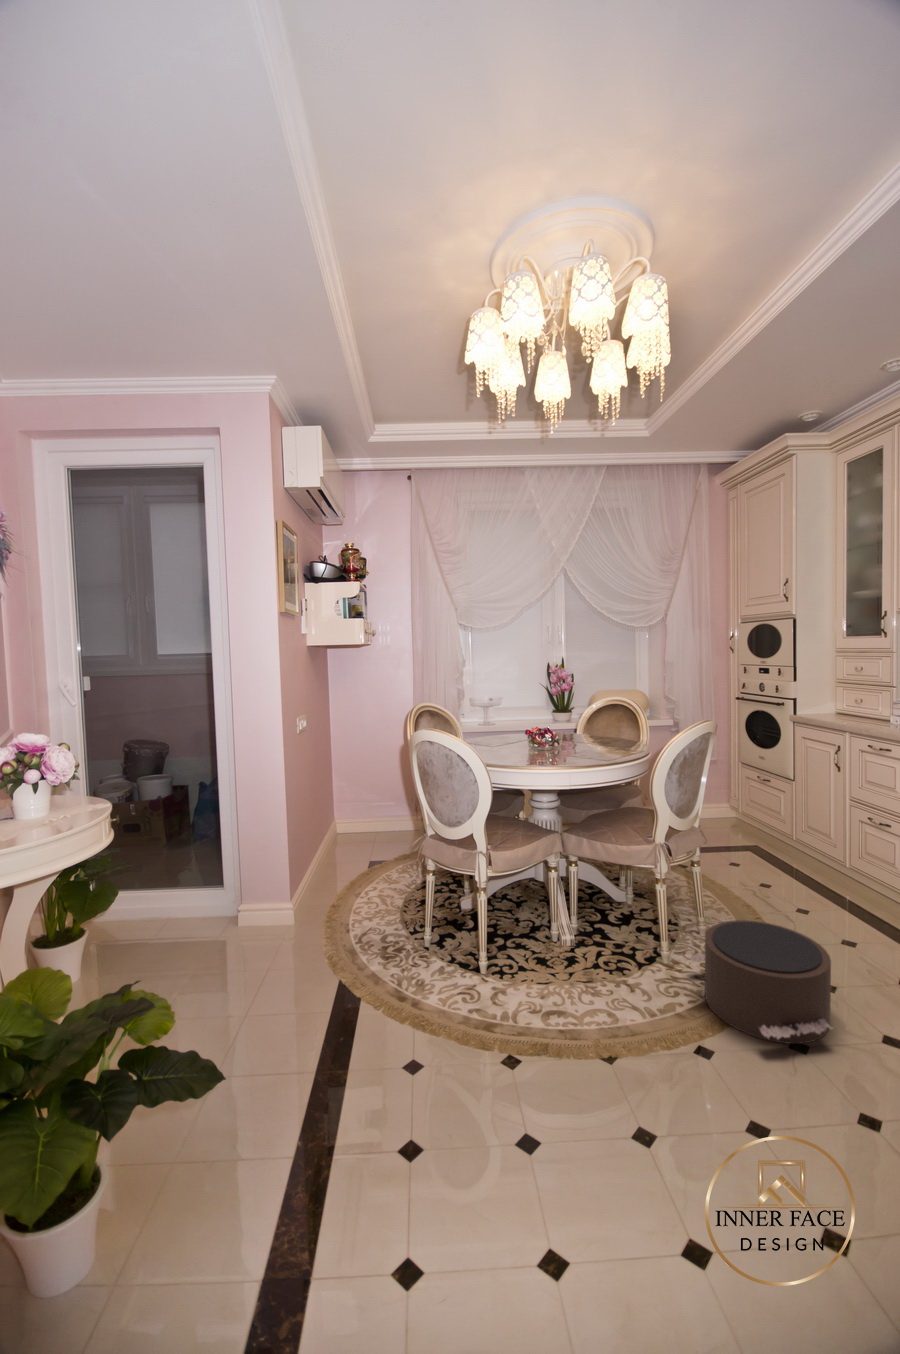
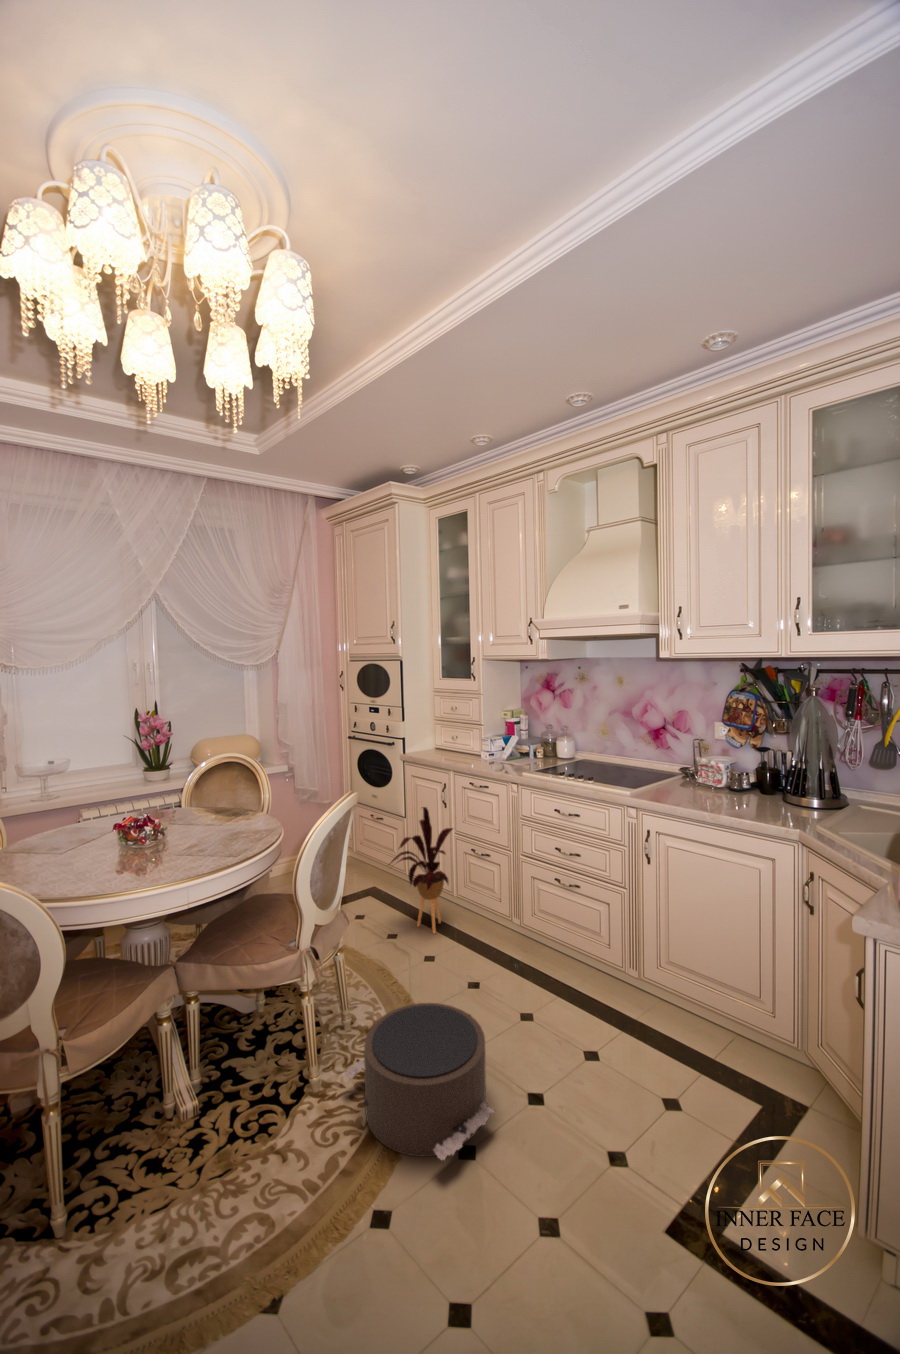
house plant: none [760,763,847,896] -> present [391,807,453,934]

